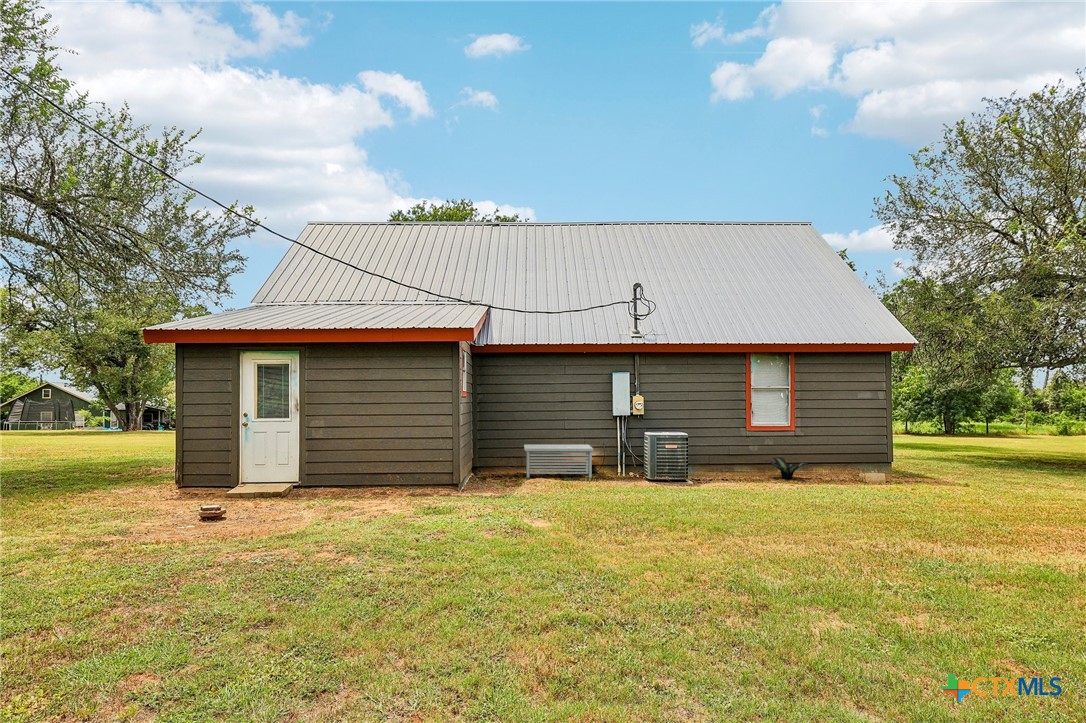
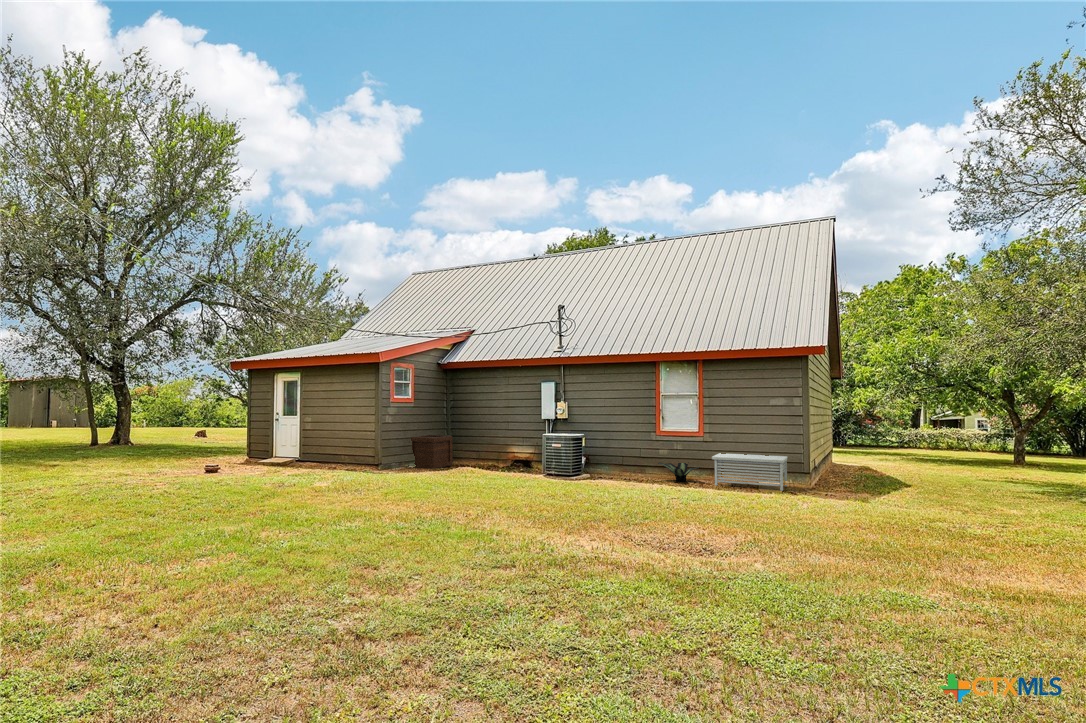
wooden crate: none [468,439,510,483] -> present [411,435,453,469]
storage bench: present [524,444,593,478] -> present [712,453,788,491]

